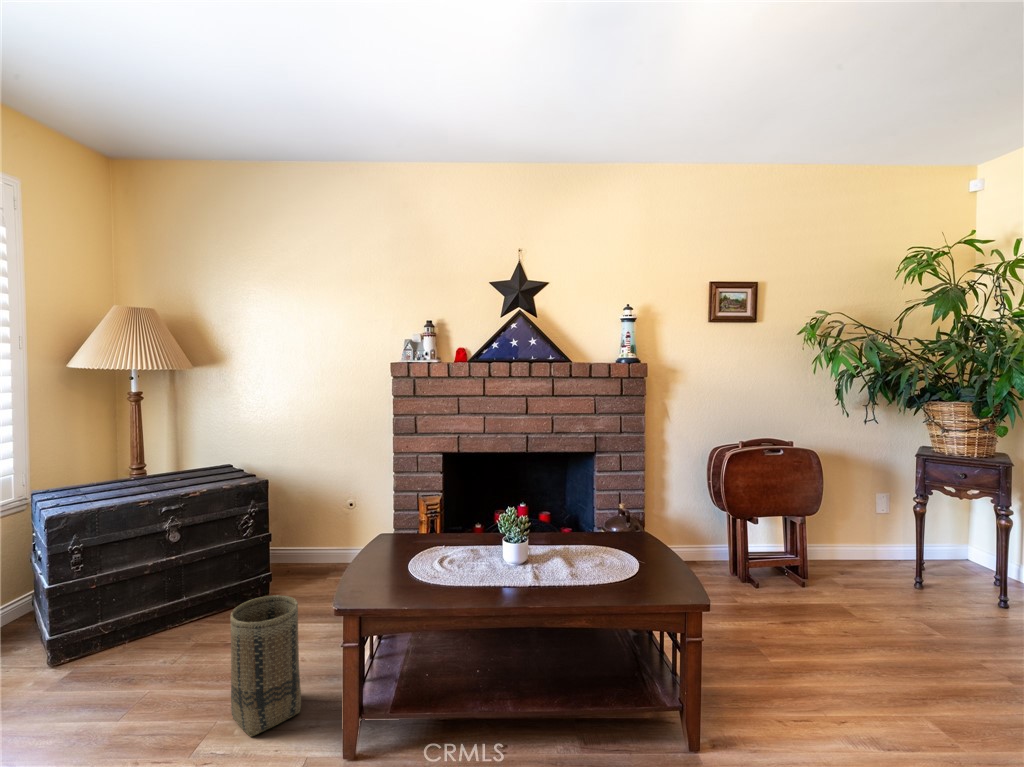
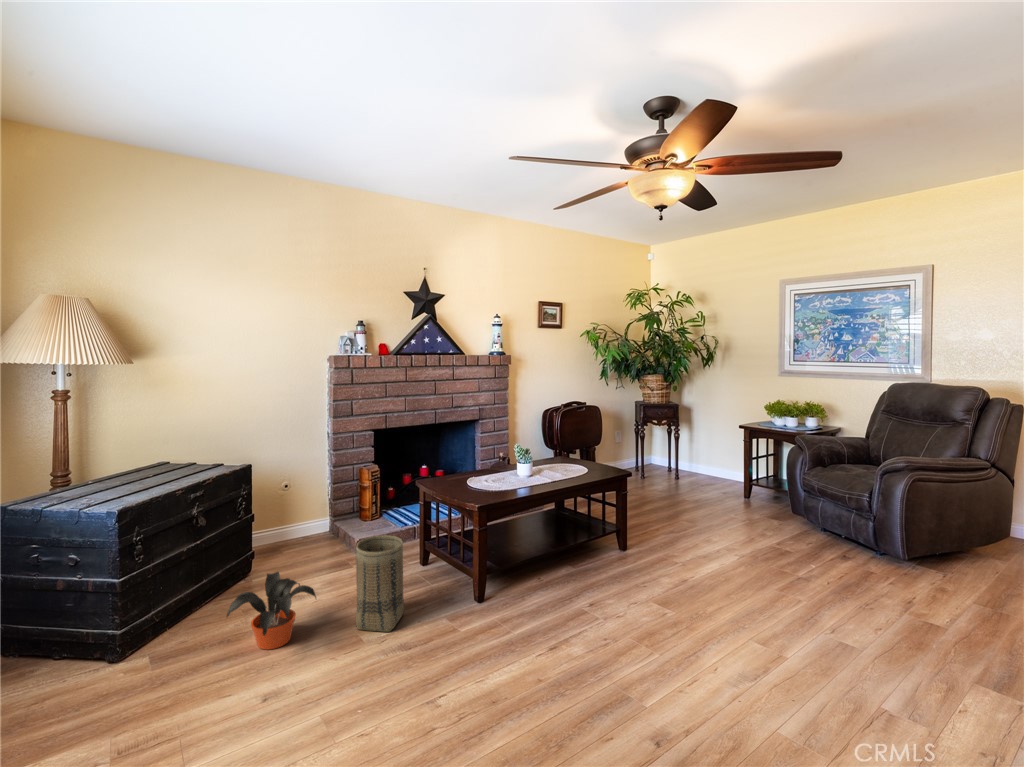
potted plant: none [100,610,210,706] -> present [227,572,316,650]

